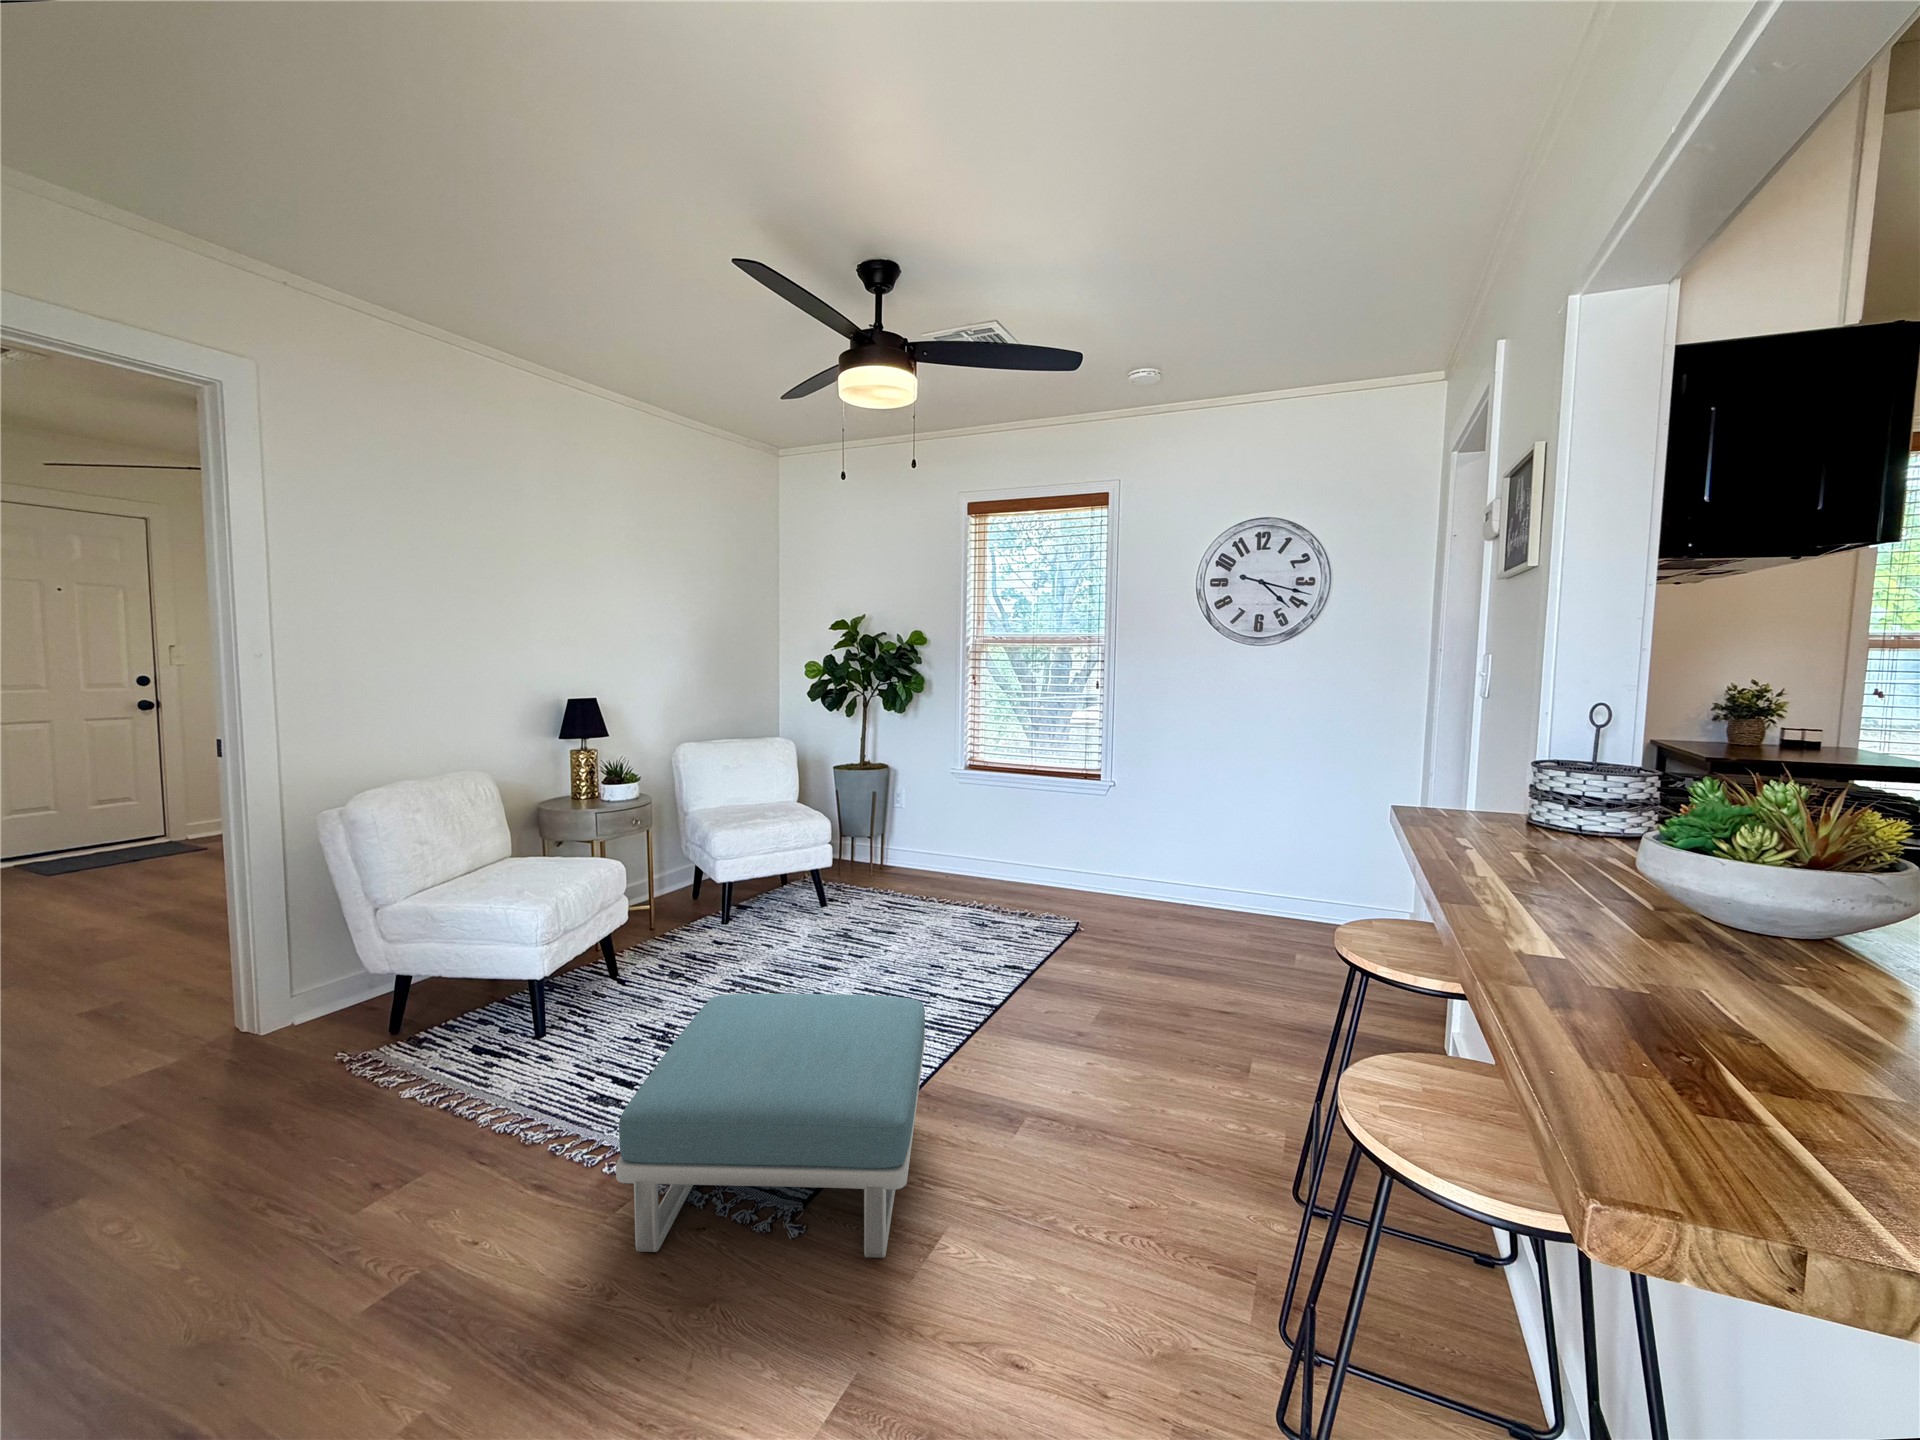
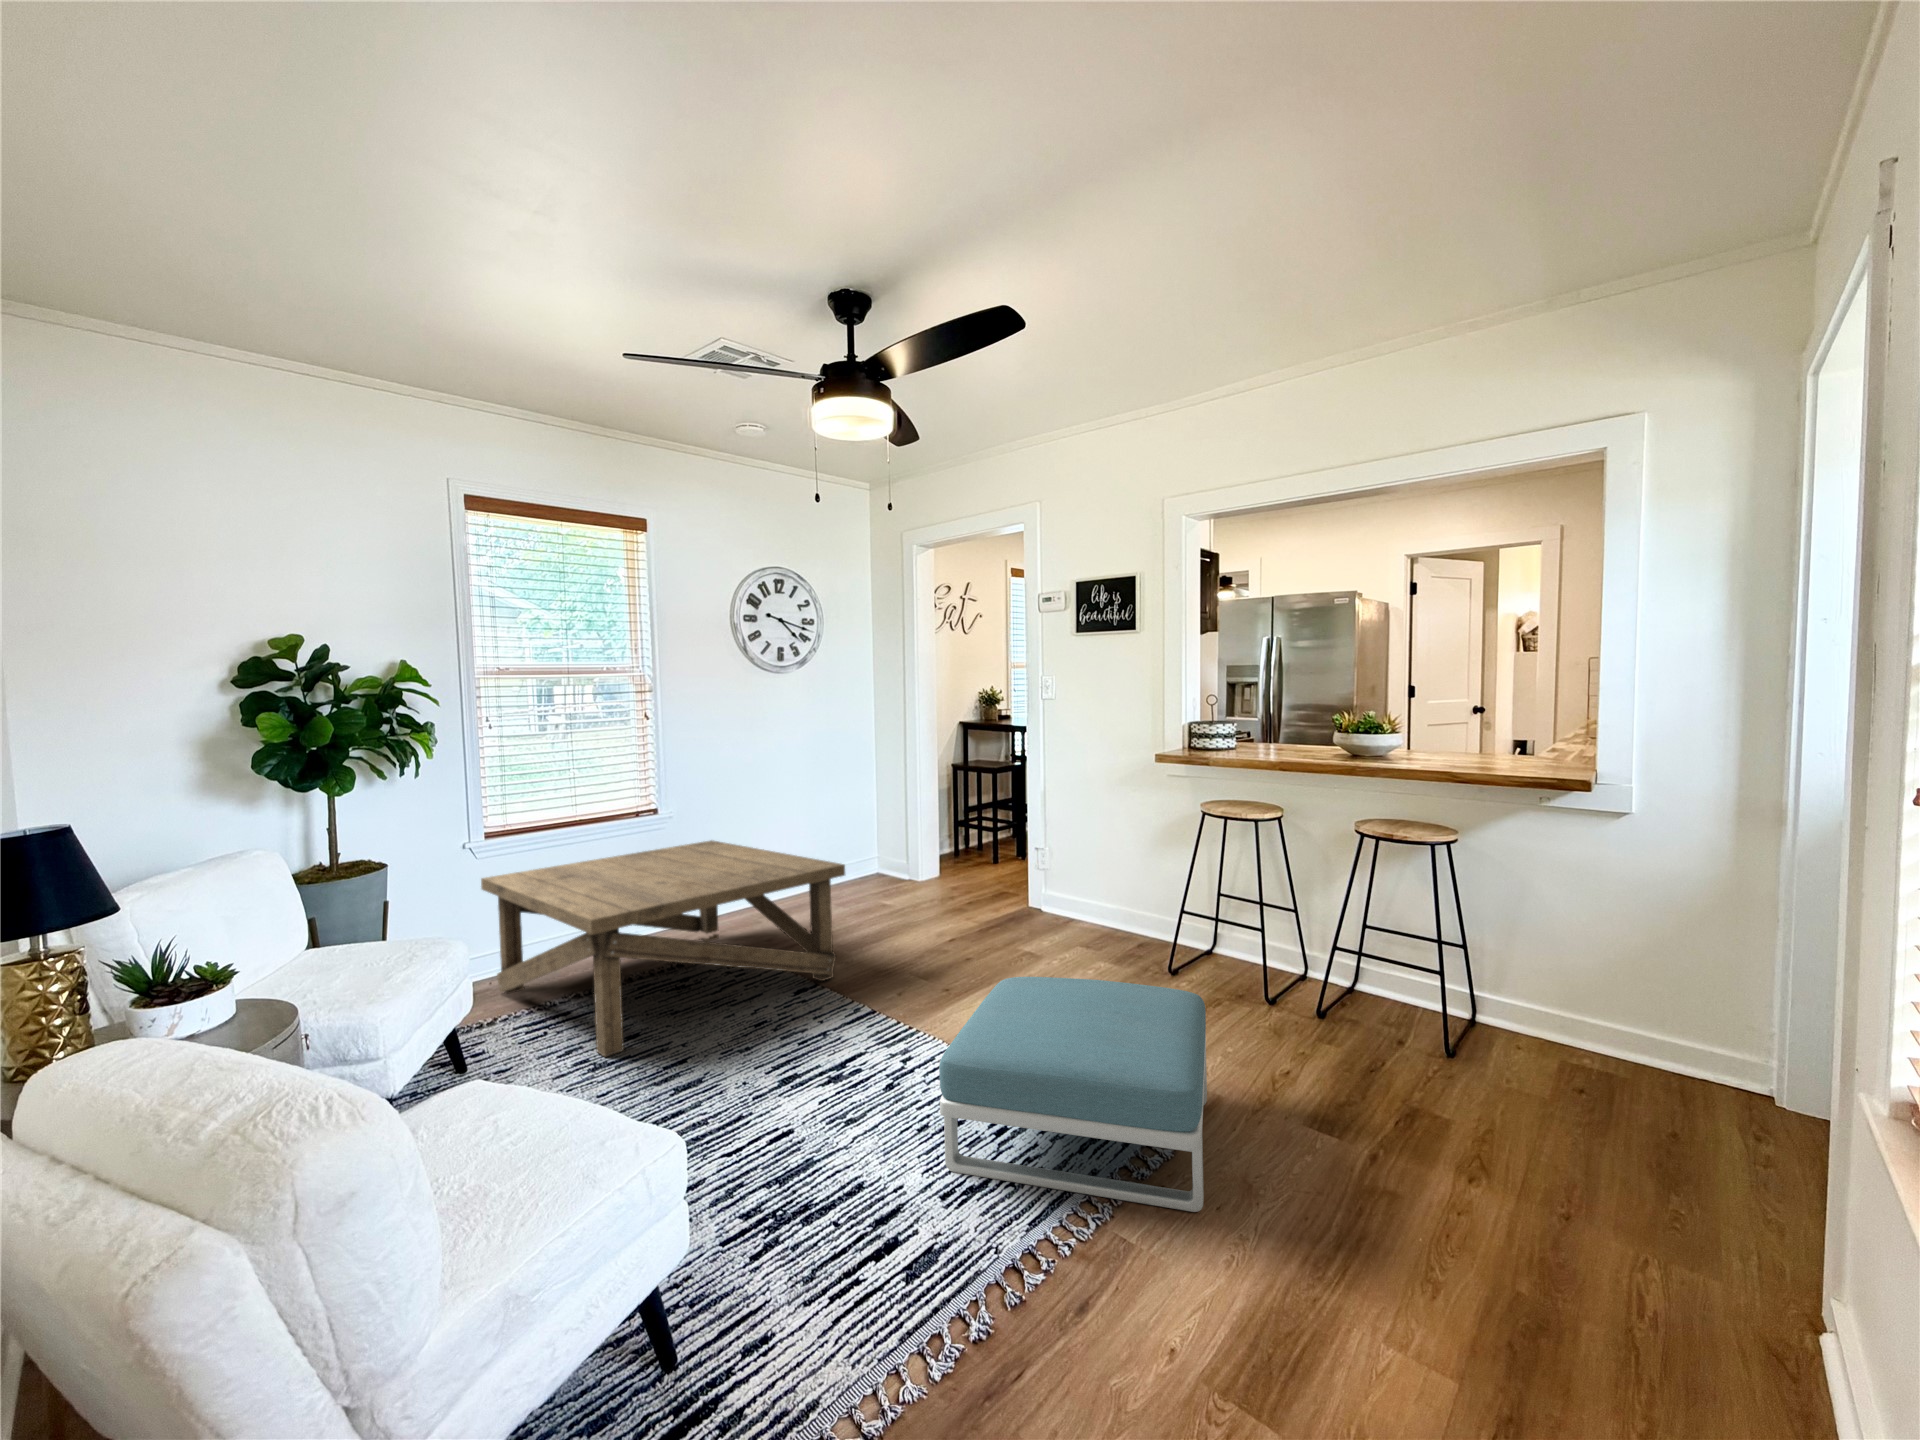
coffee table: none [865,792,1149,968] -> present [481,840,845,1057]

